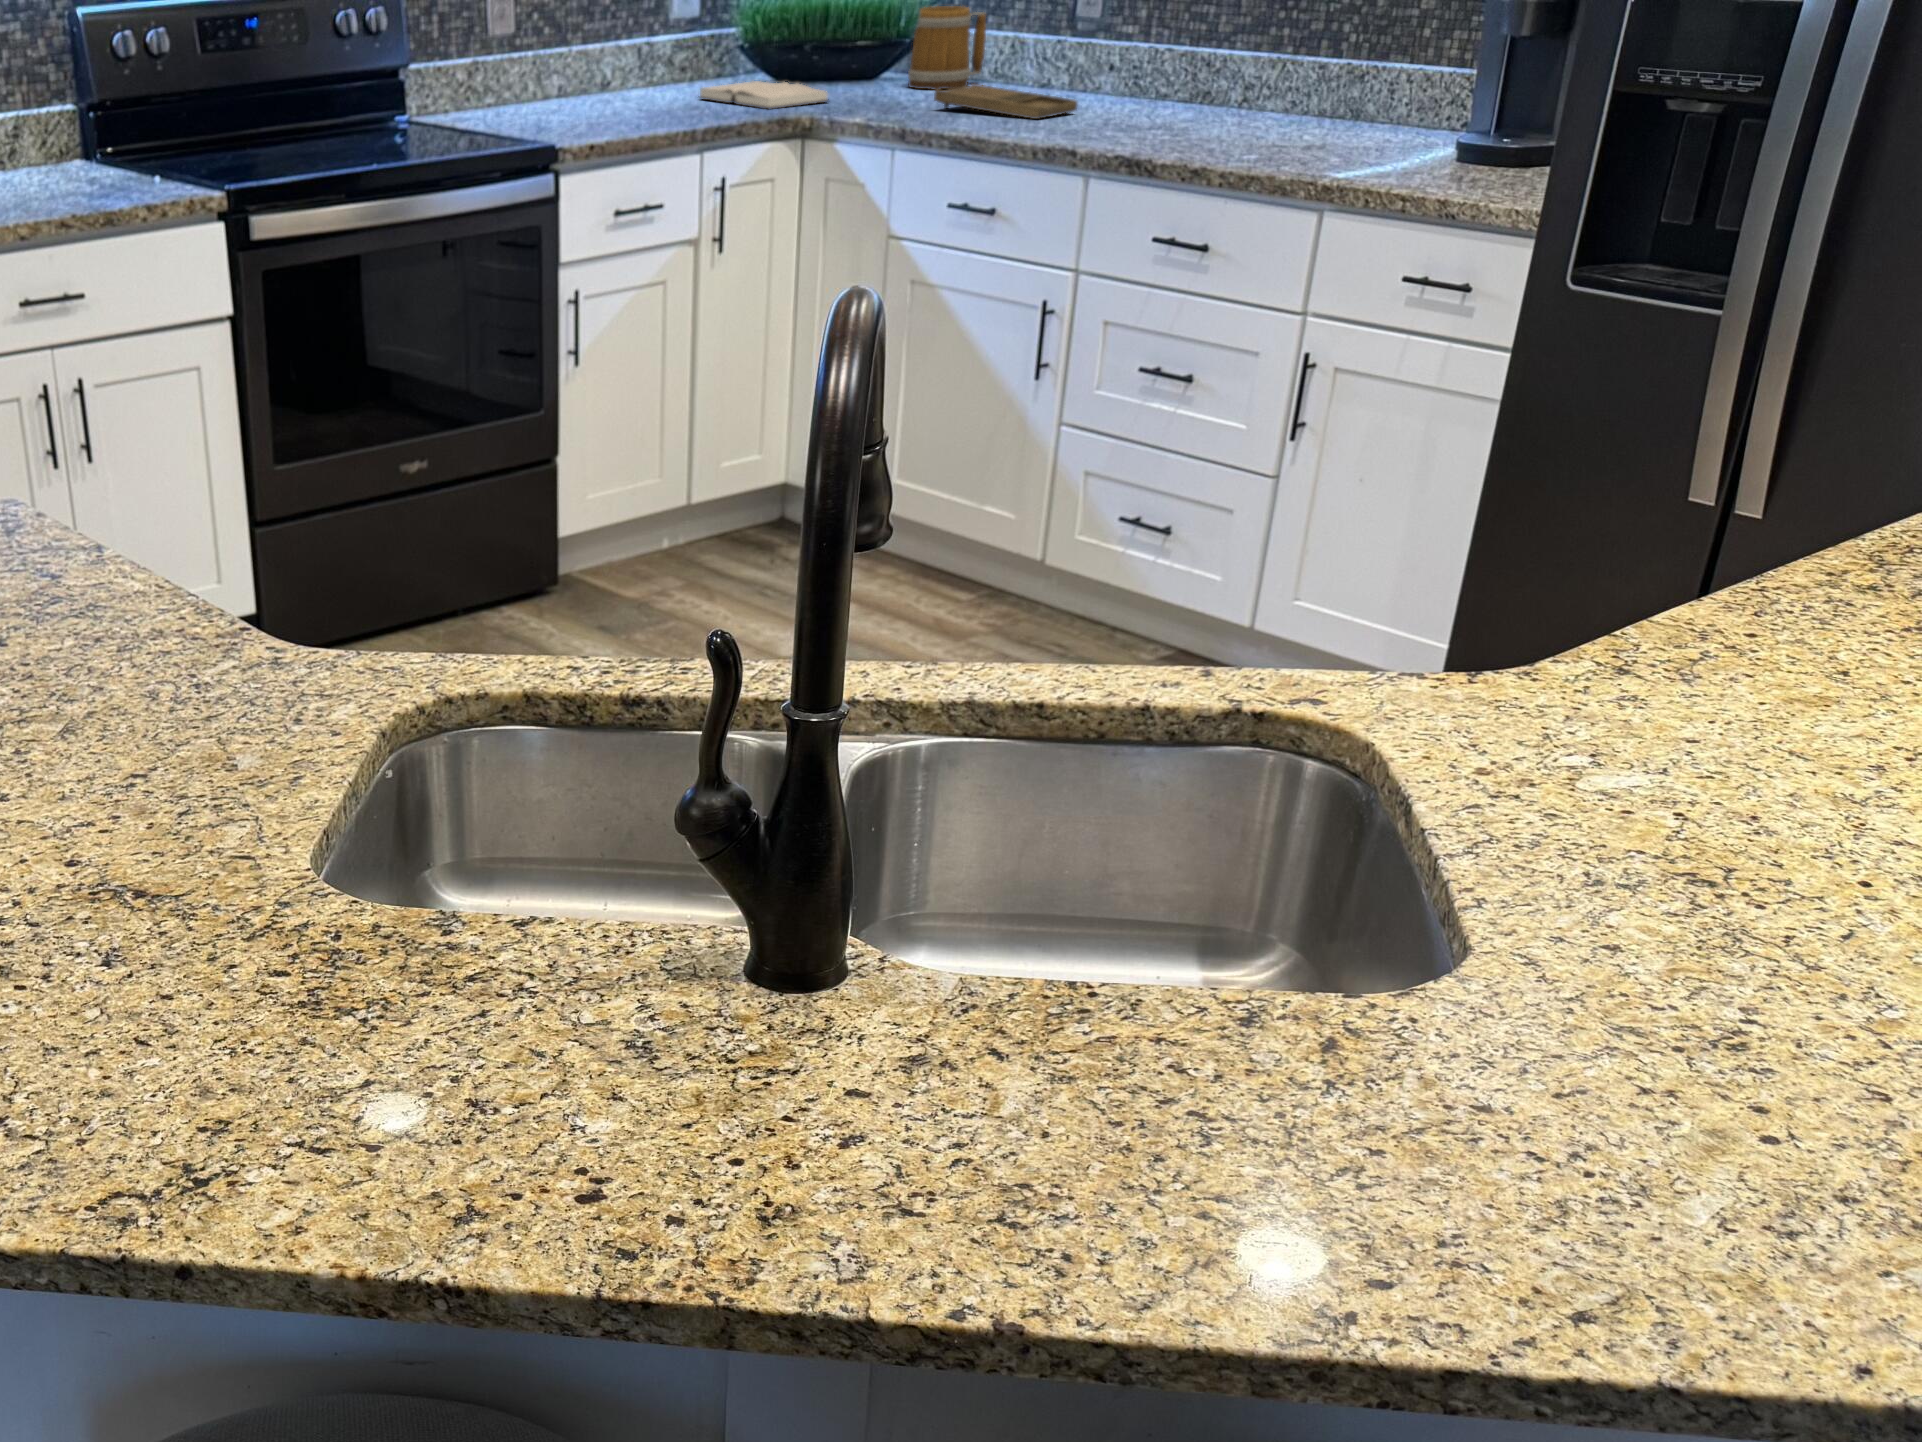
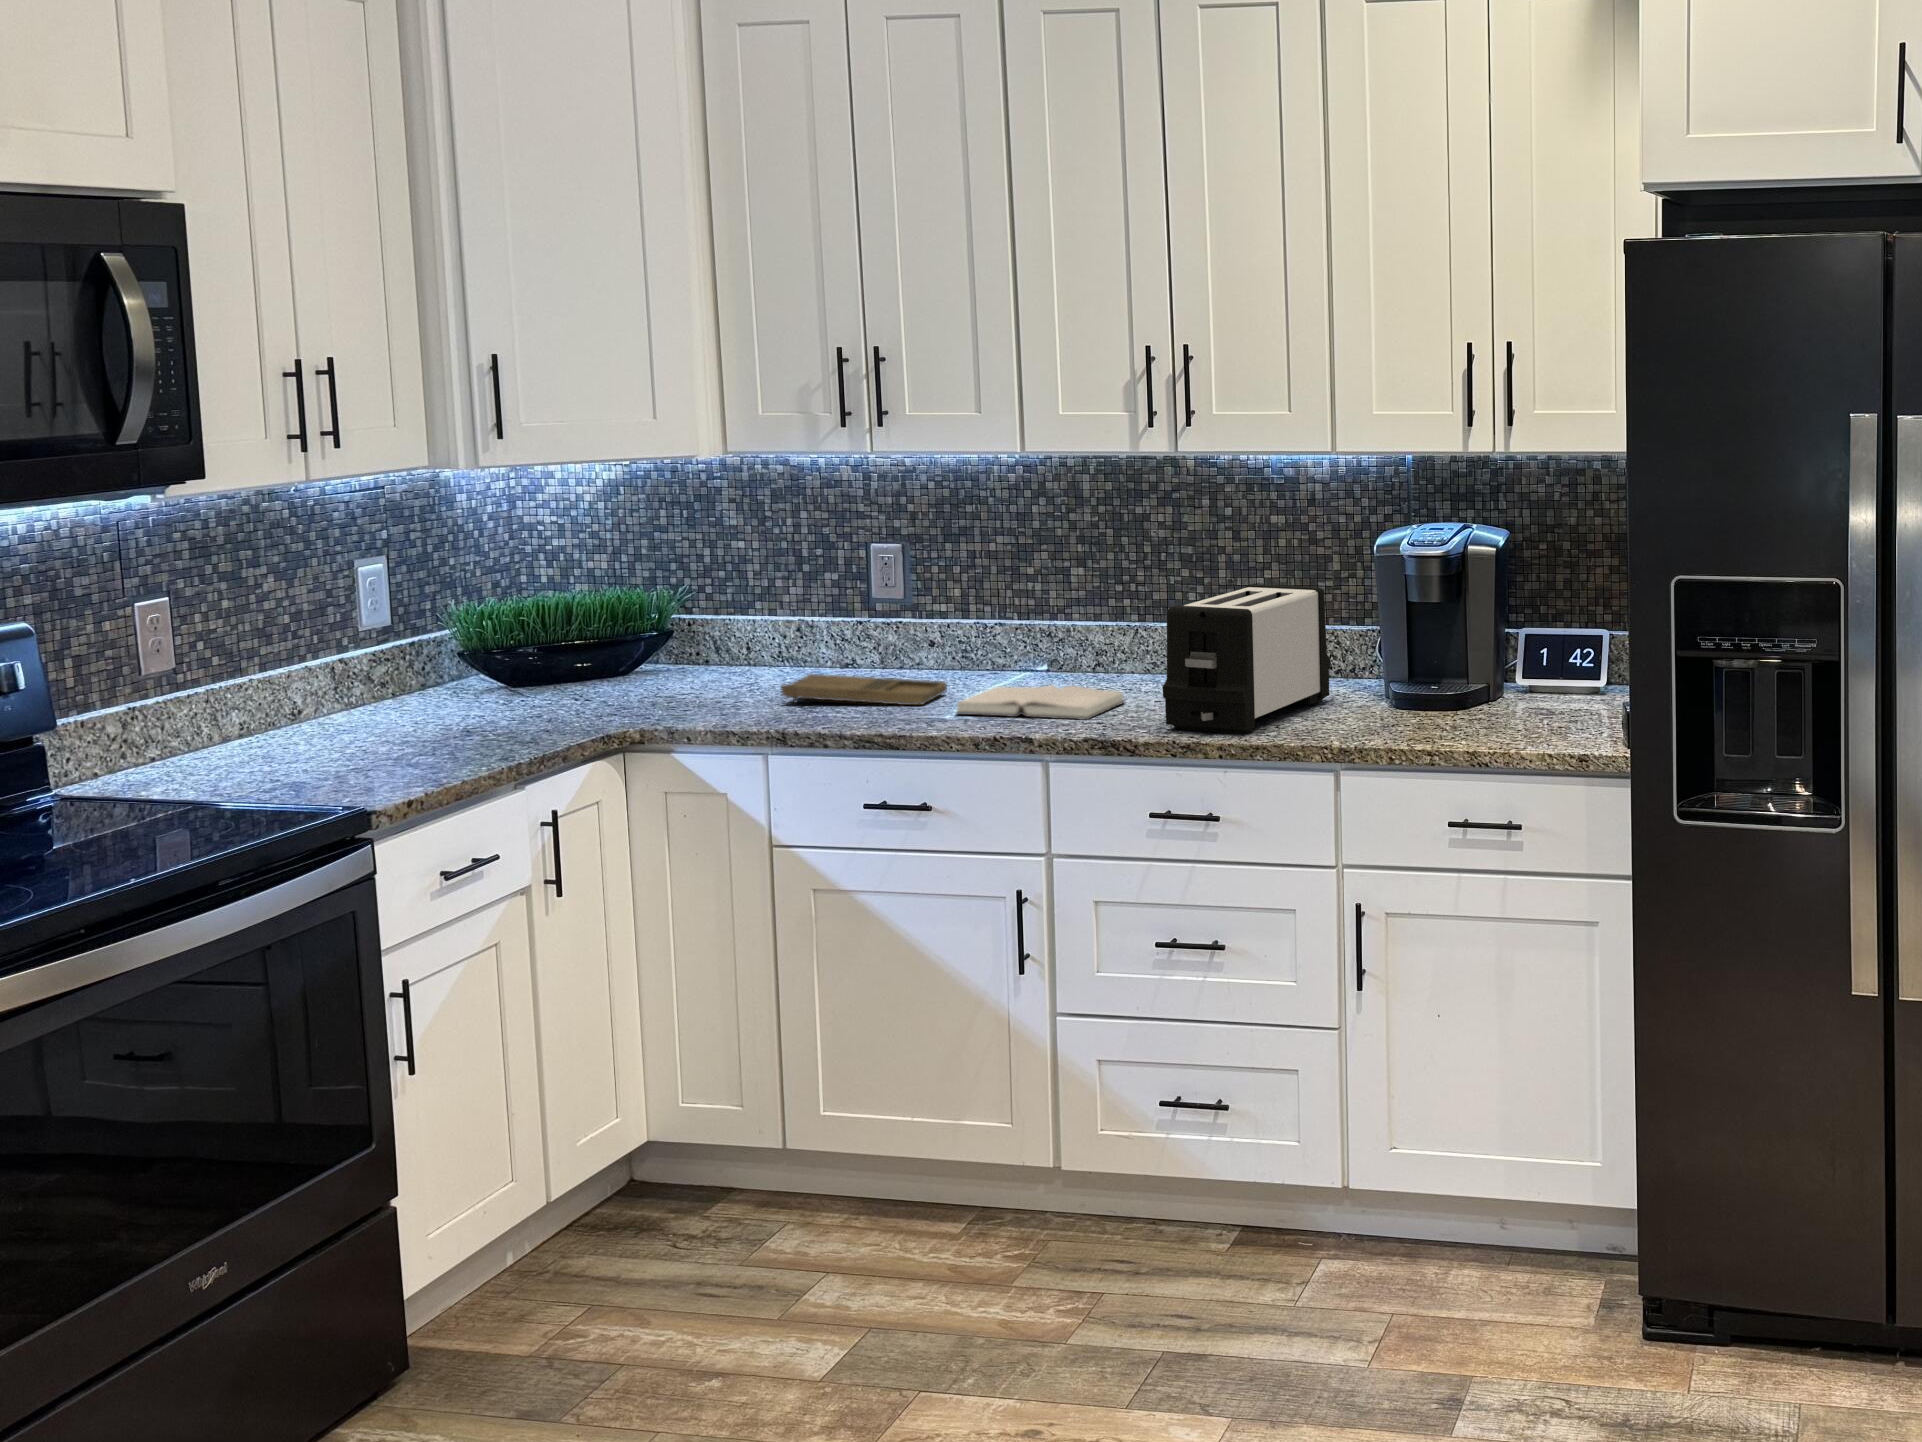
mug: present [908,6,986,90] -> none [685,596,761,680]
toaster: none [1190,8,1413,163] -> present [1163,585,1331,734]
hardback book: present [699,81,828,109] -> present [956,685,1125,720]

